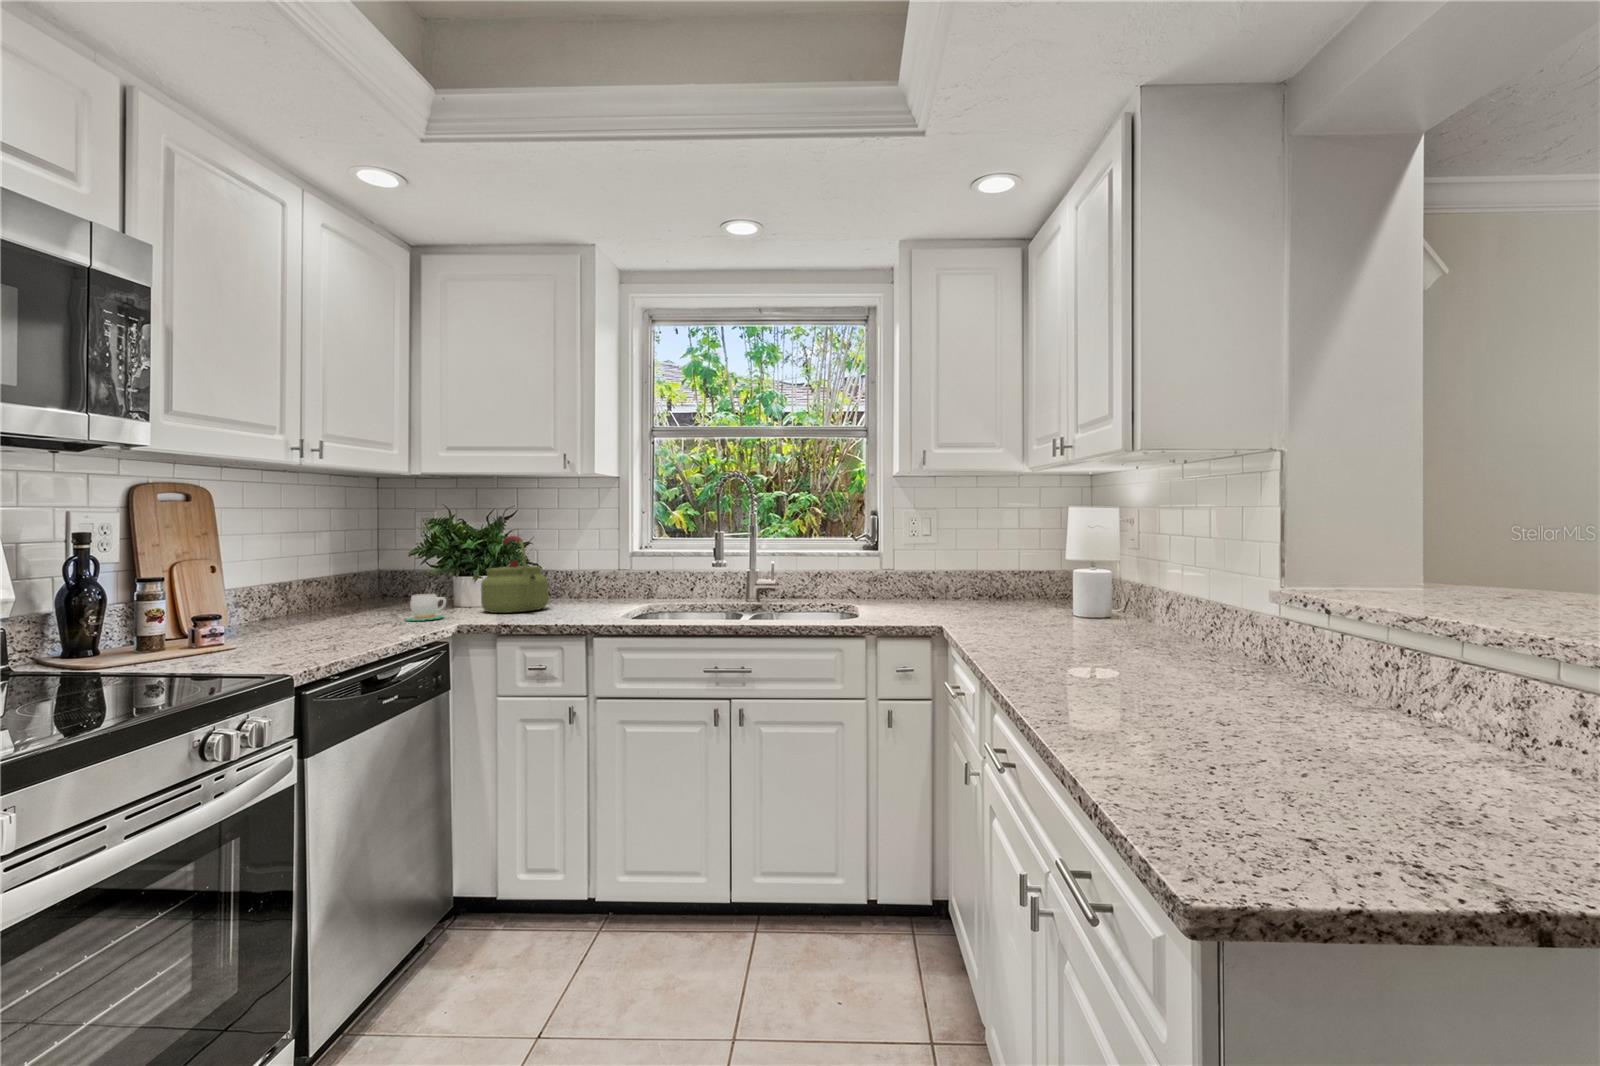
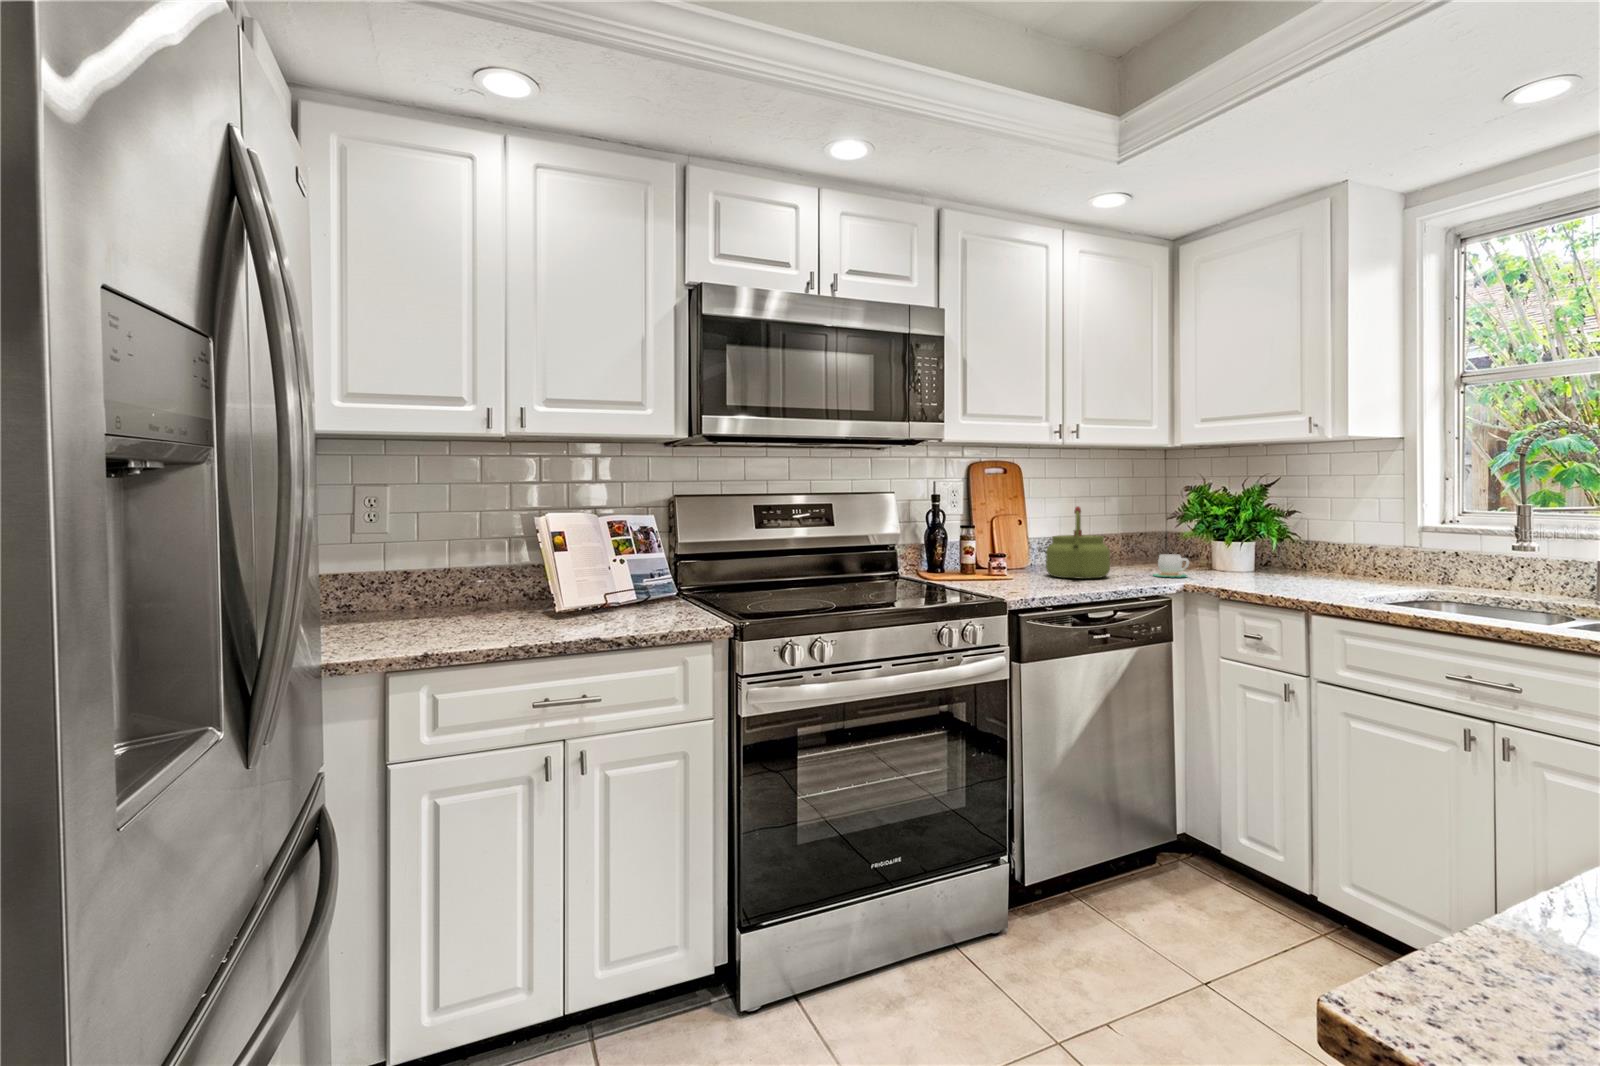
kettle: present [481,536,549,613] -> present [1046,506,1110,579]

